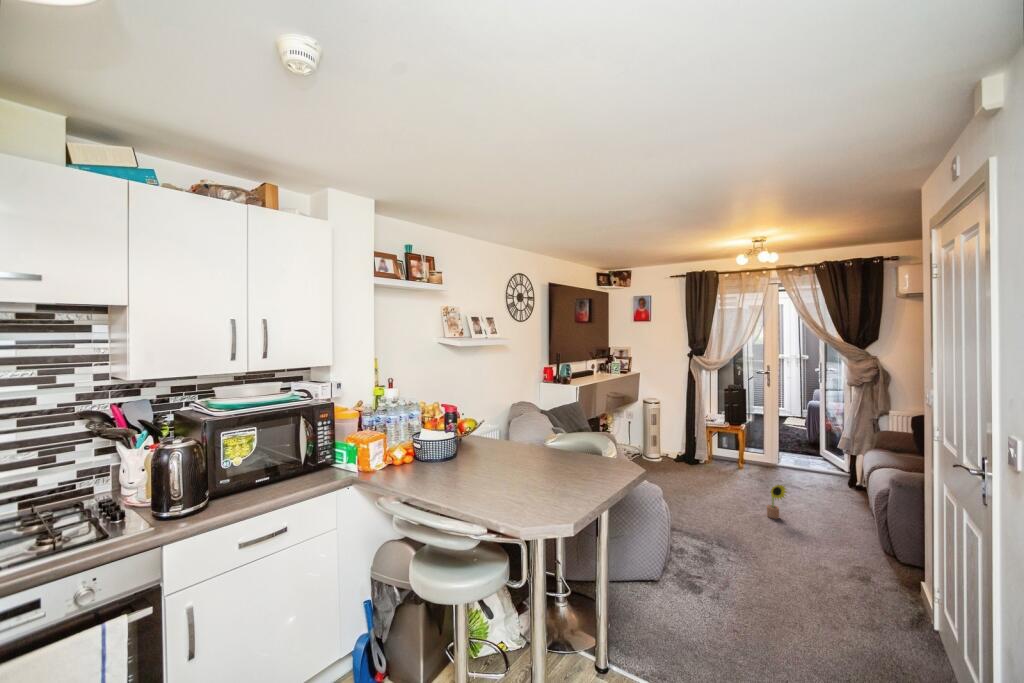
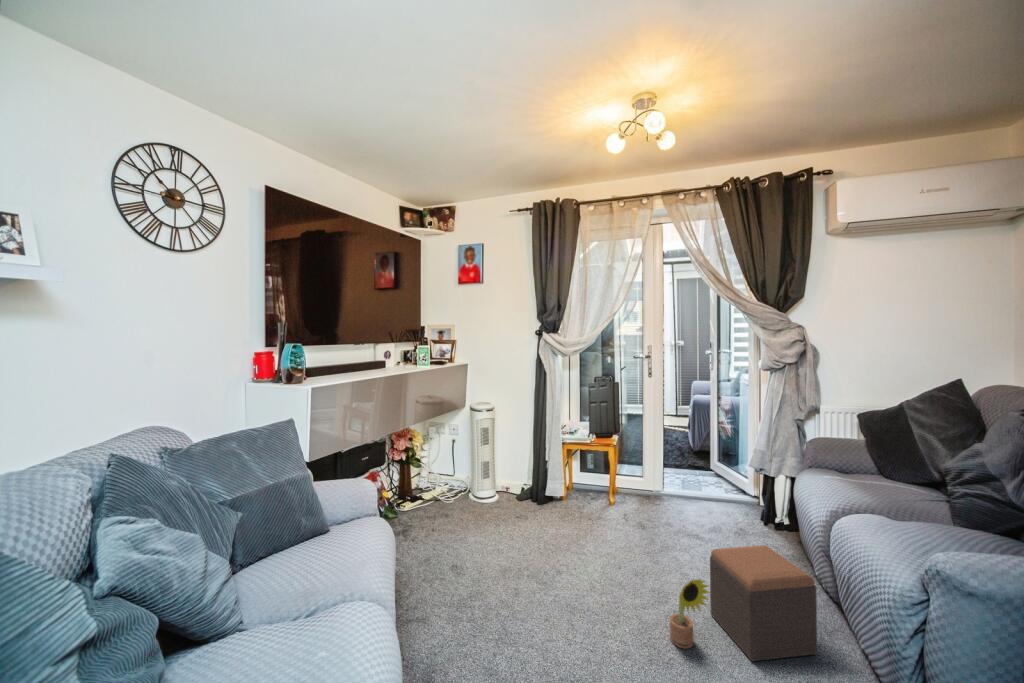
footstool: none [792,477,847,527] -> present [710,545,817,661]

